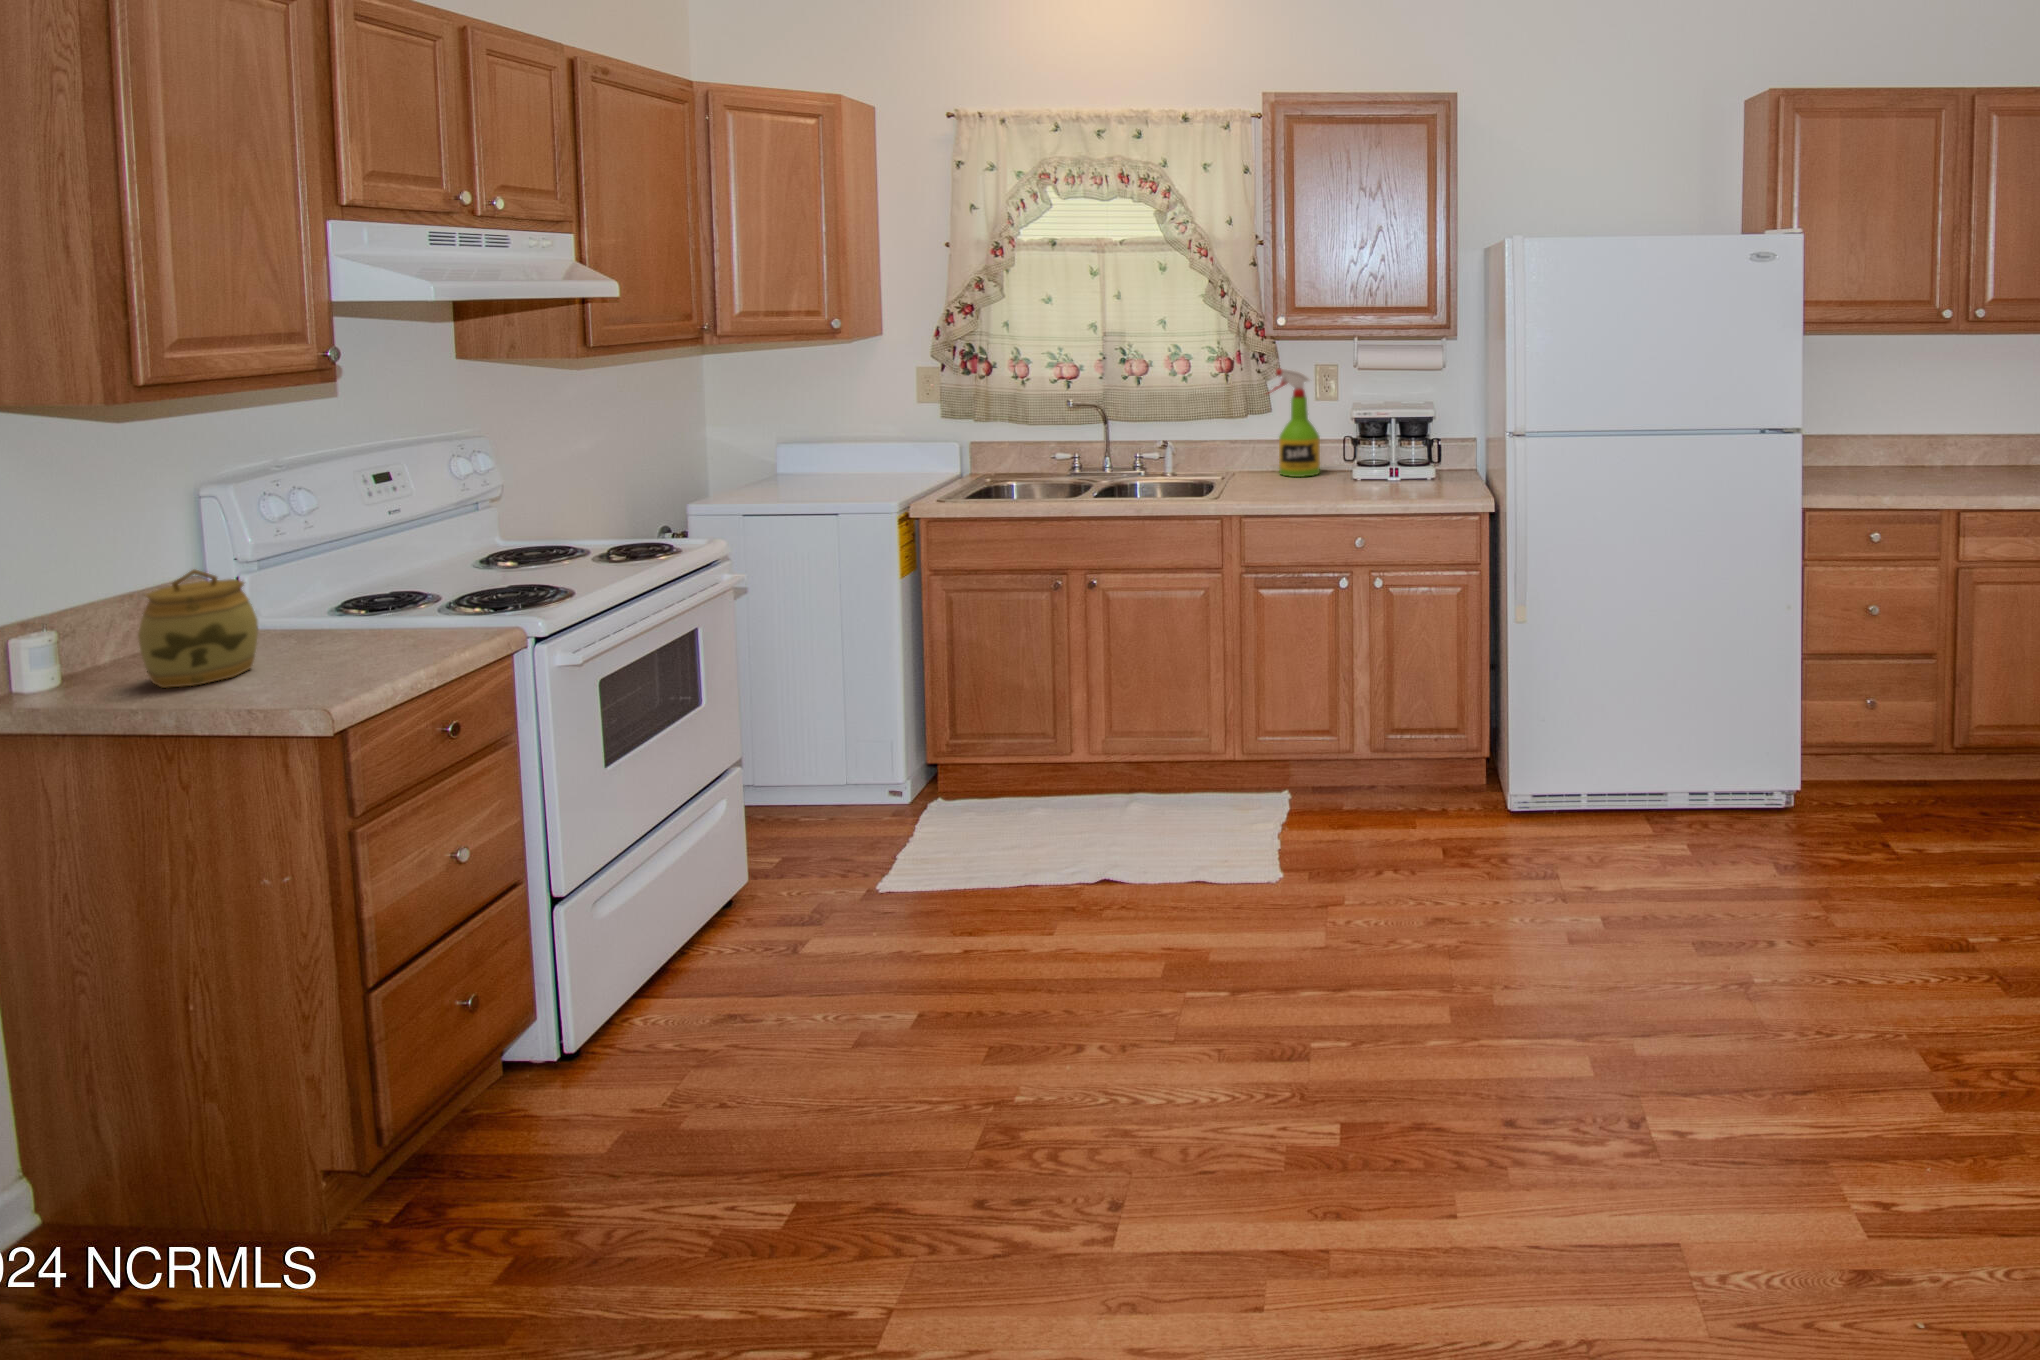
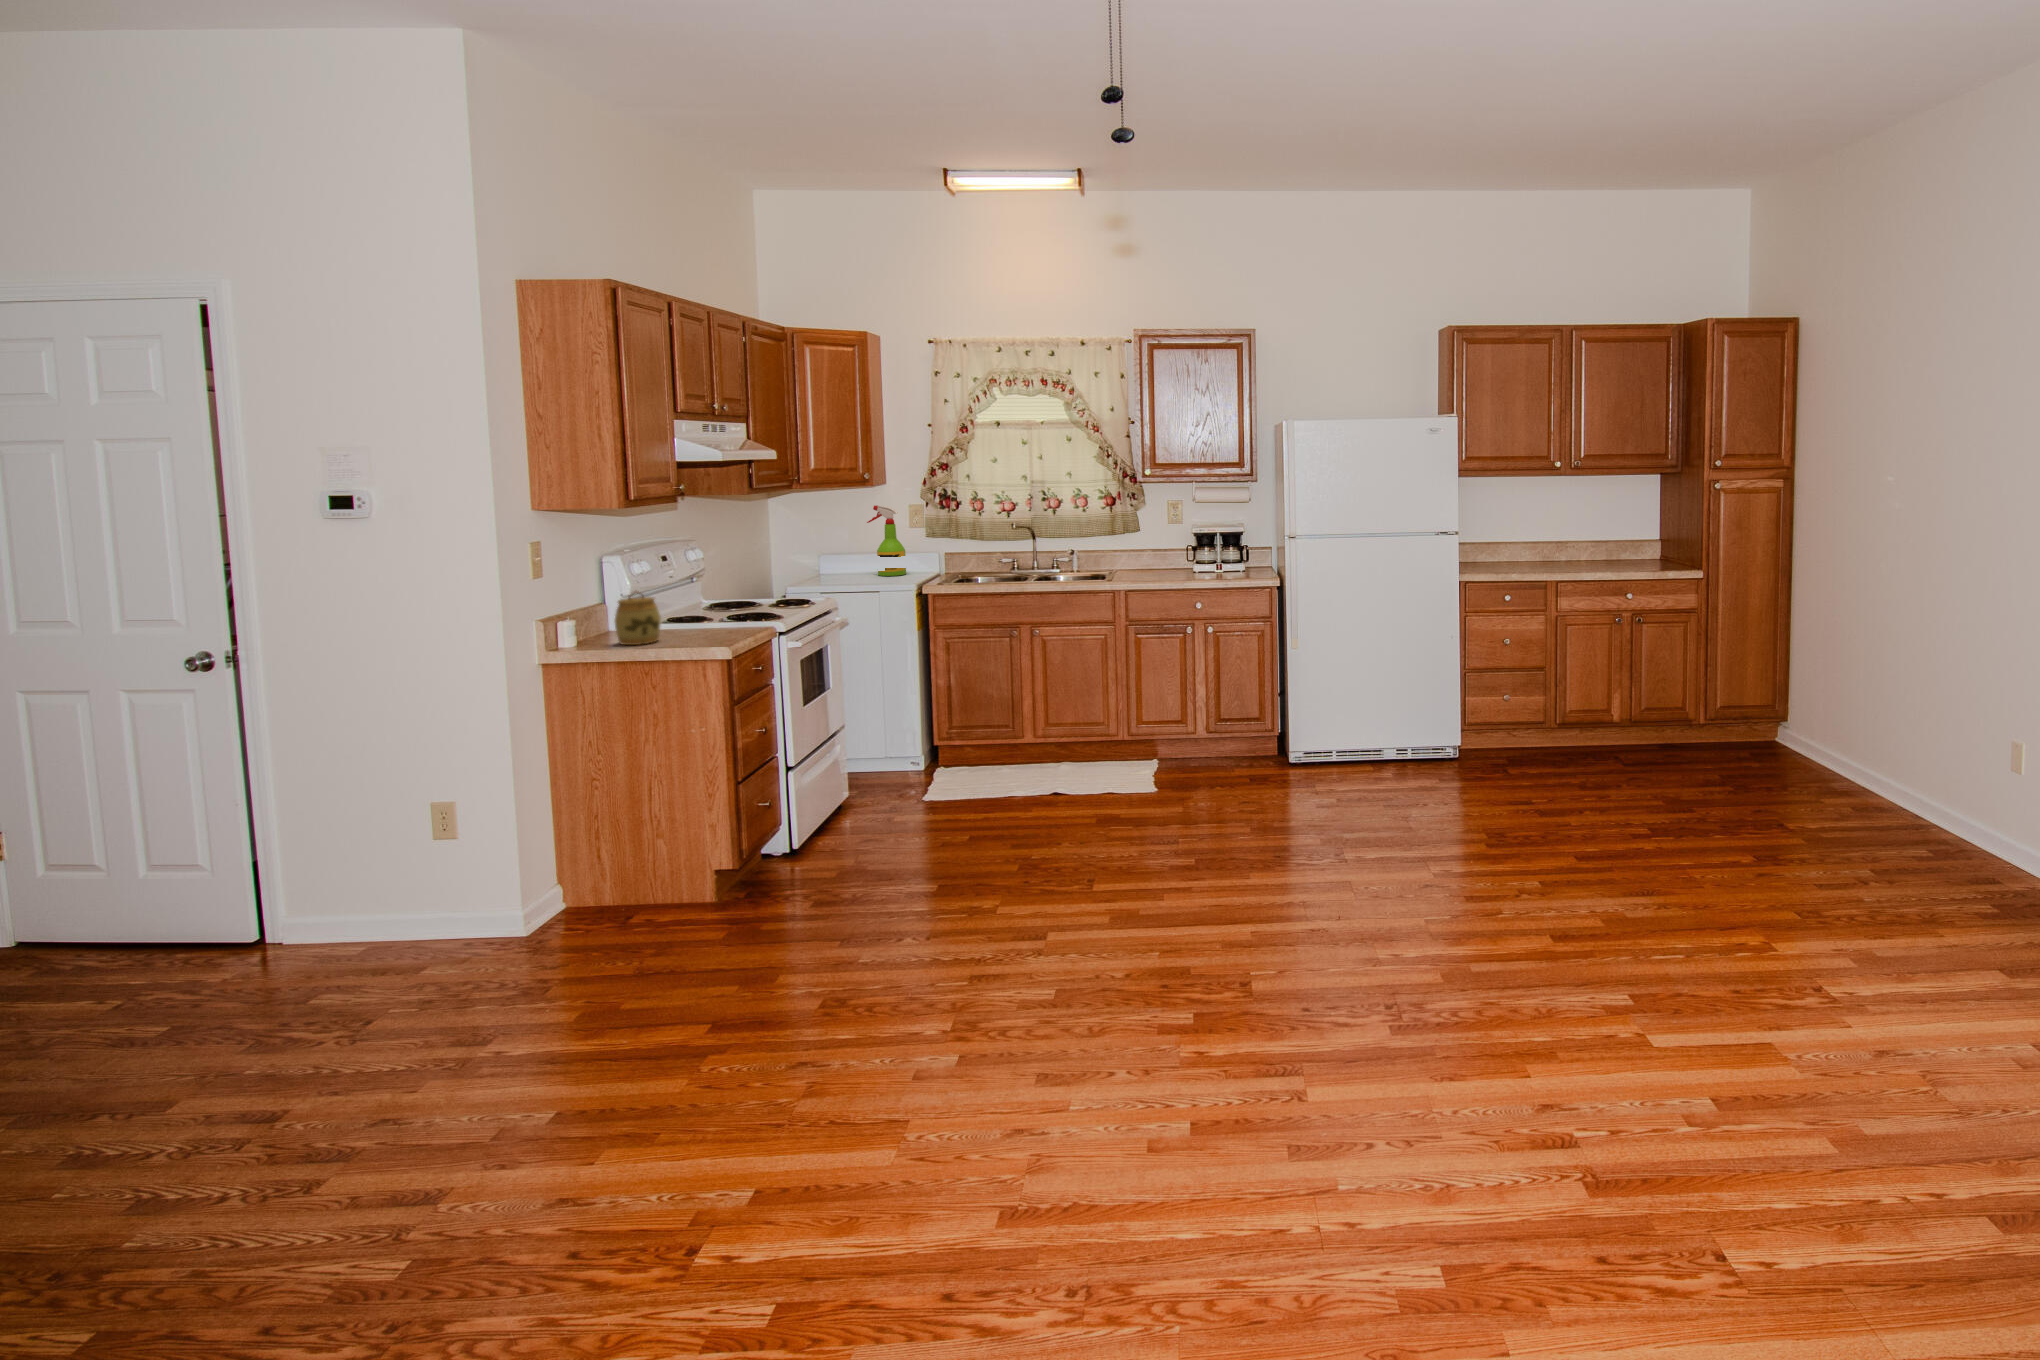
spray bottle: present [1269,369,1320,477] -> present [867,506,906,576]

